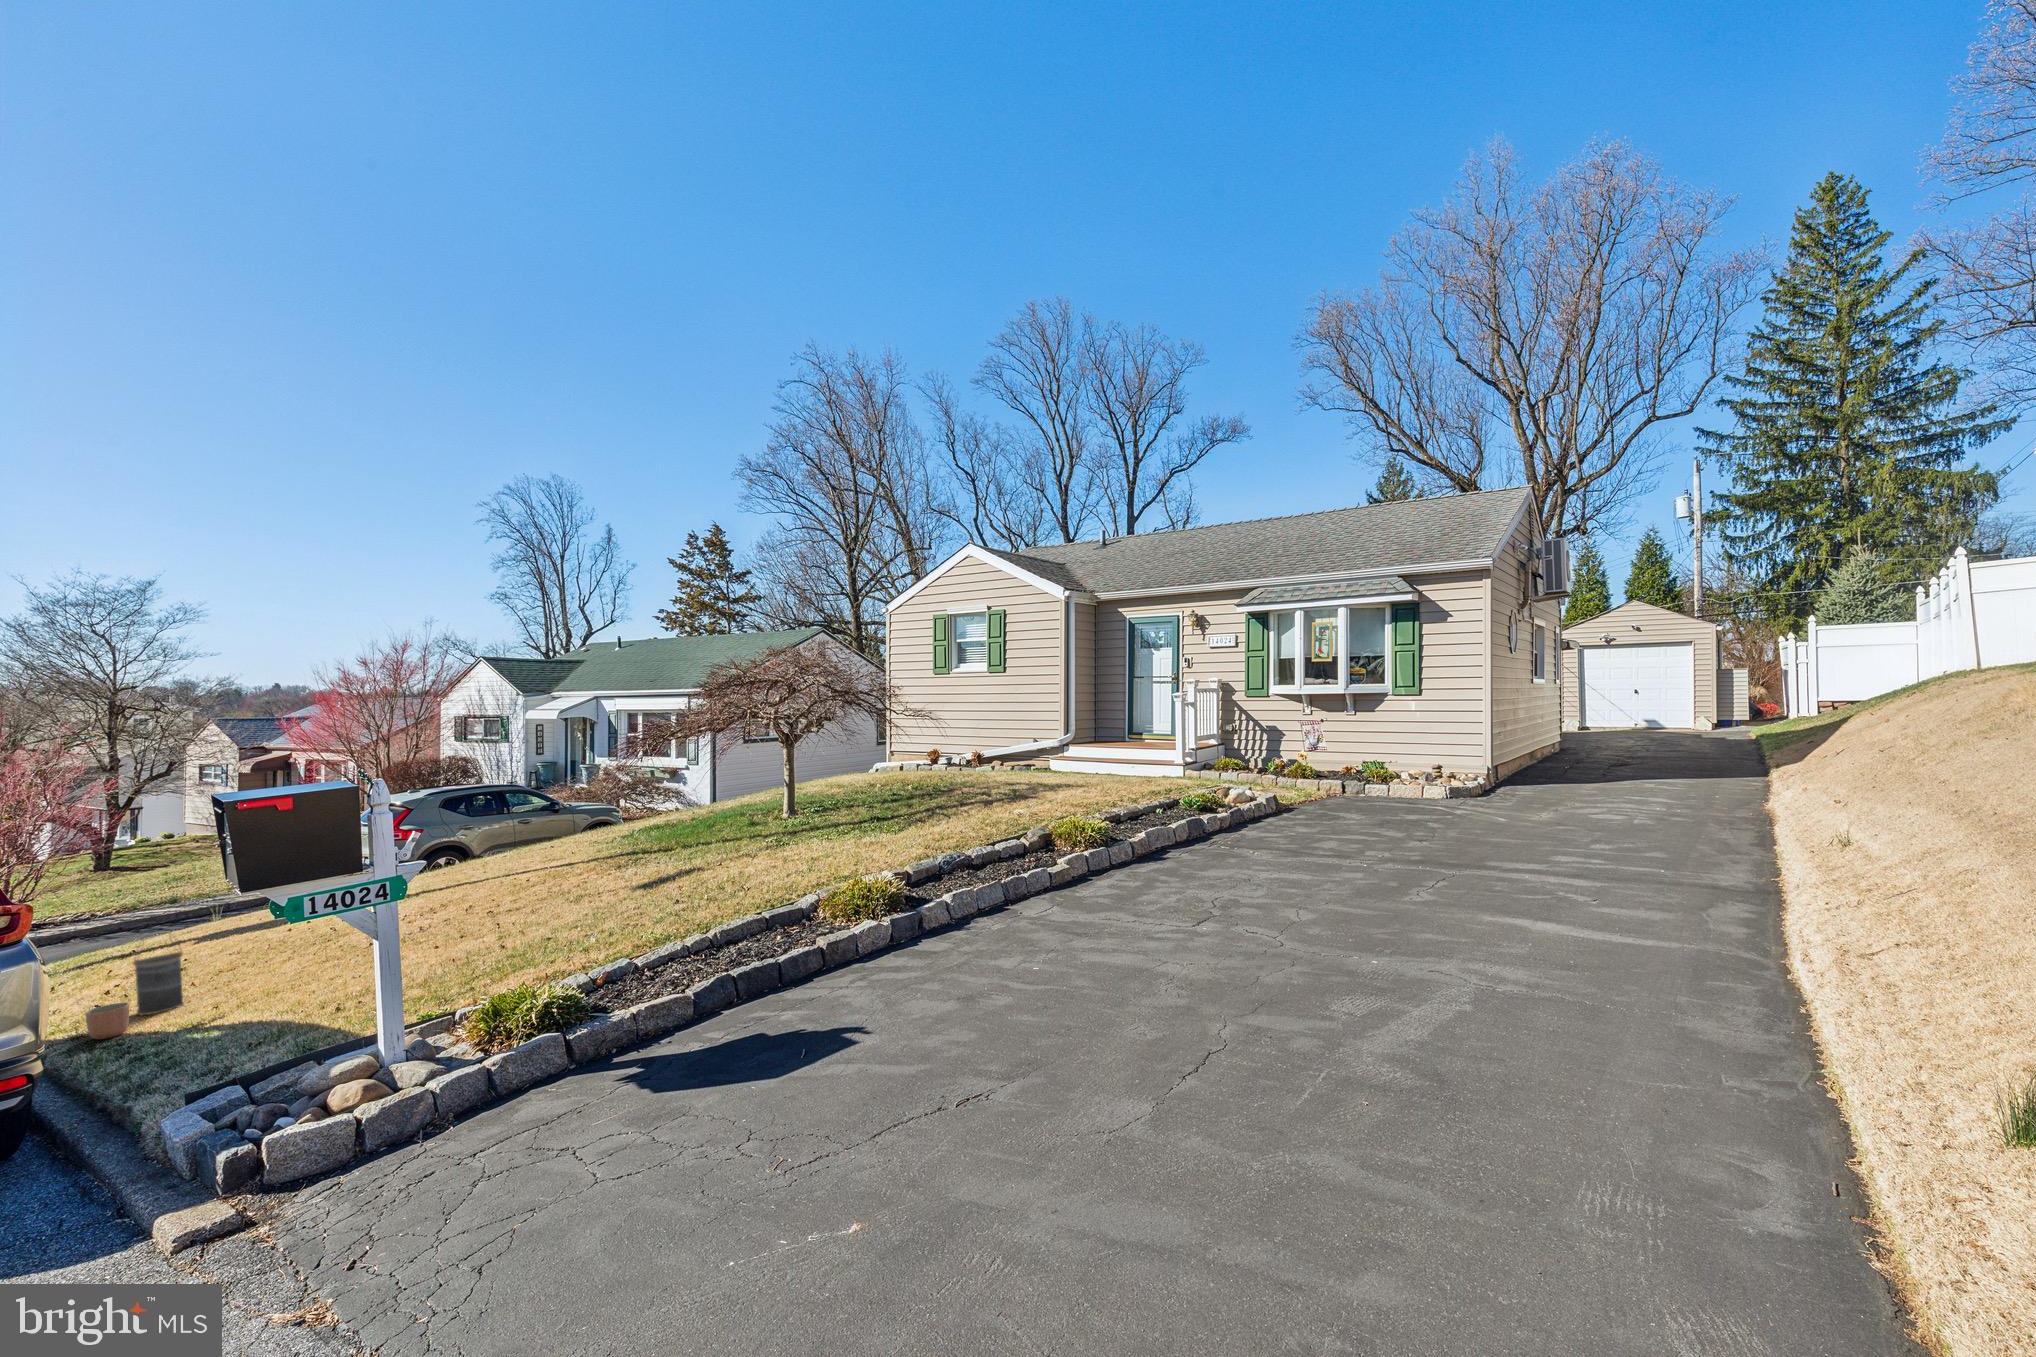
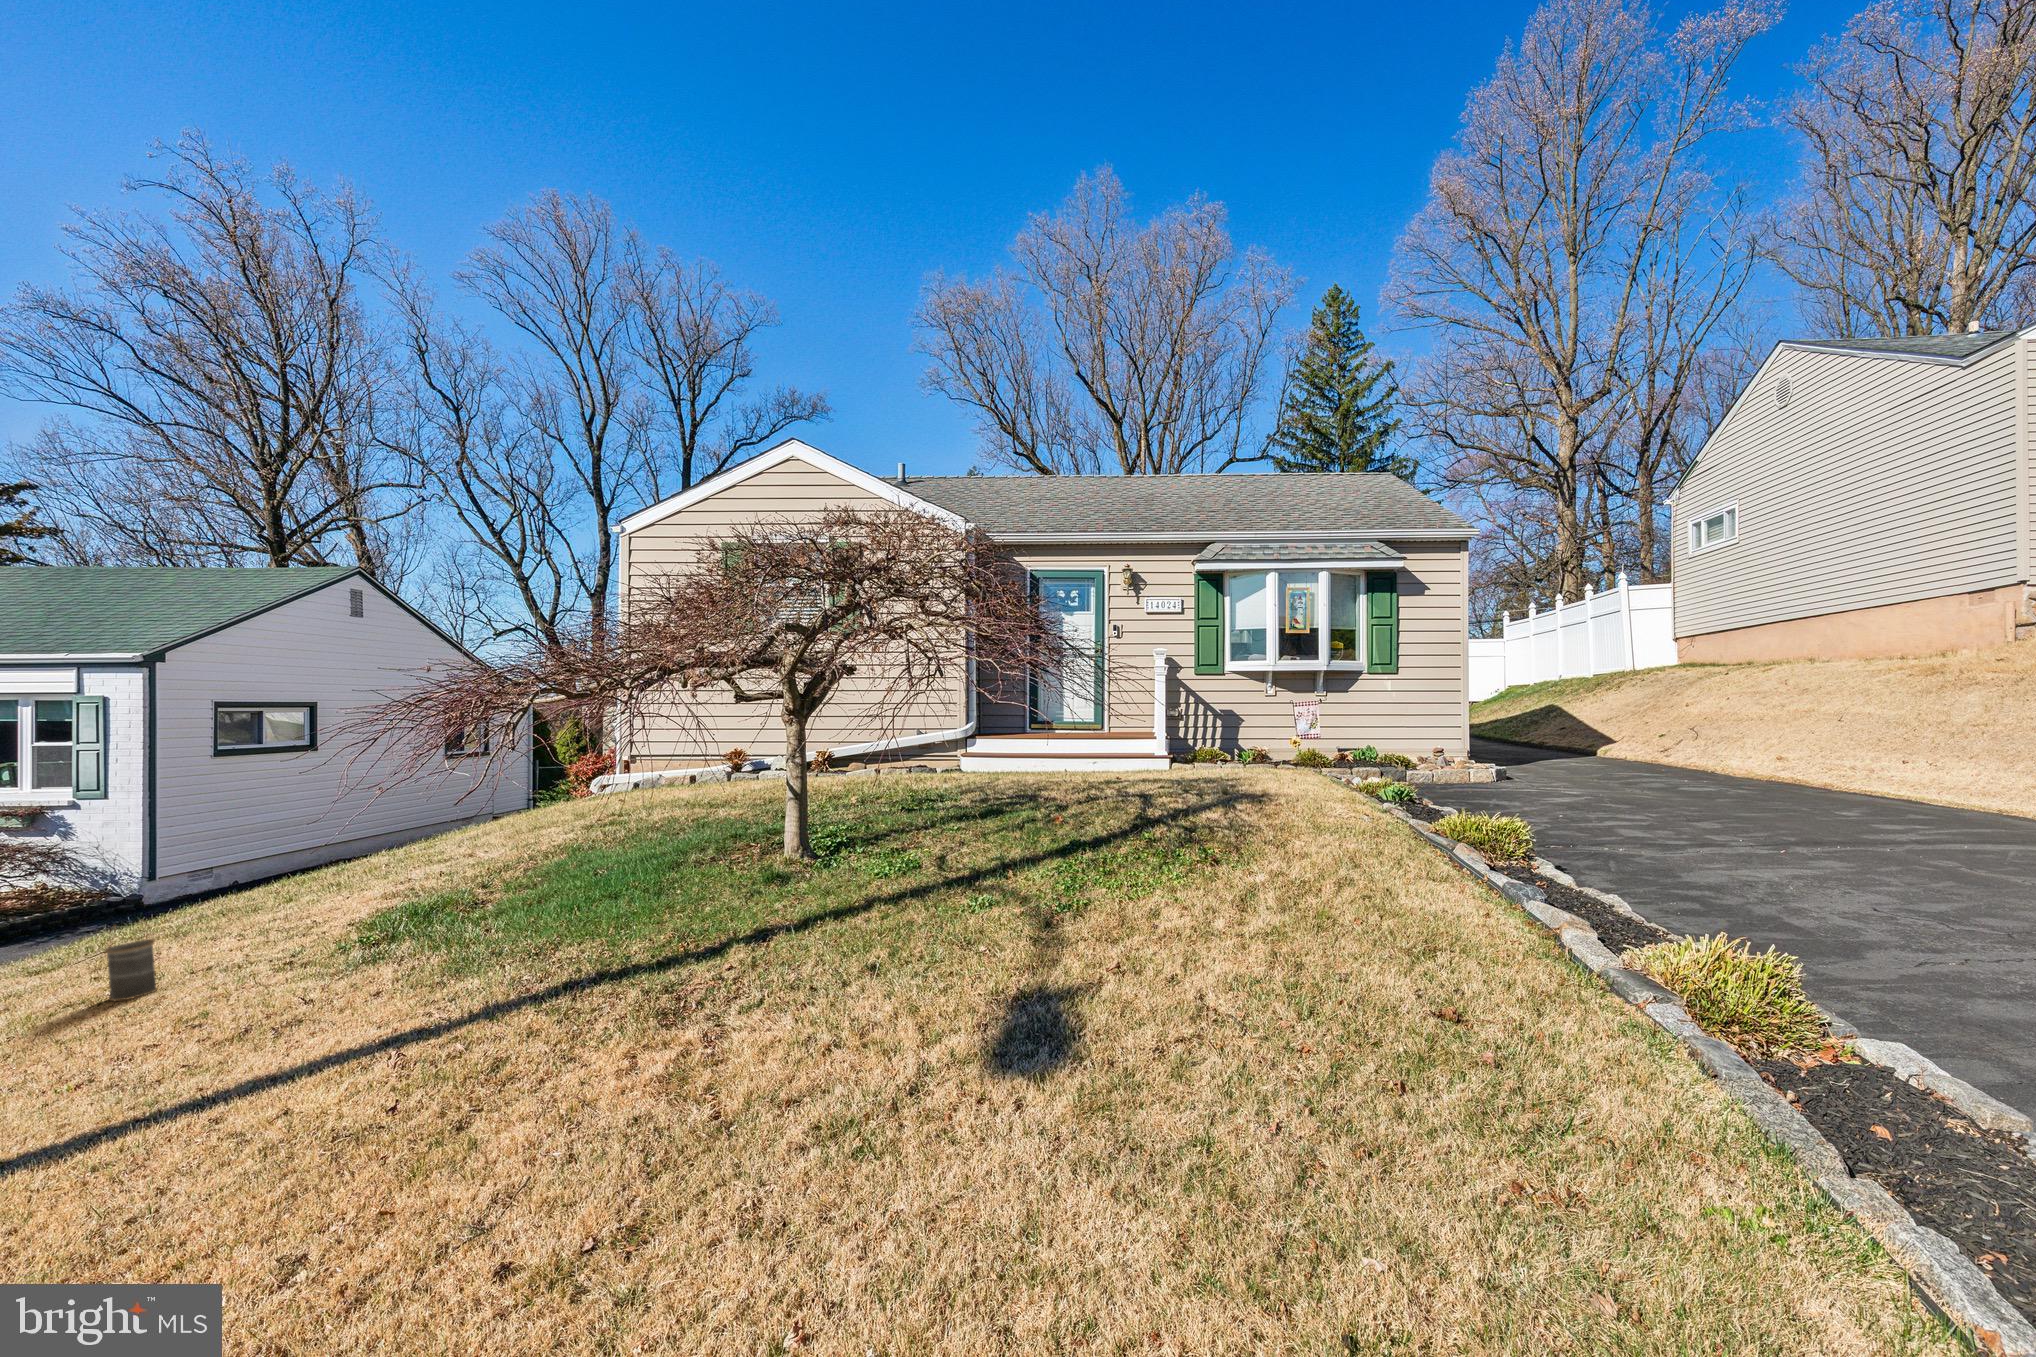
planter: present [86,1003,129,1039] -> none [59,991,103,1027]

